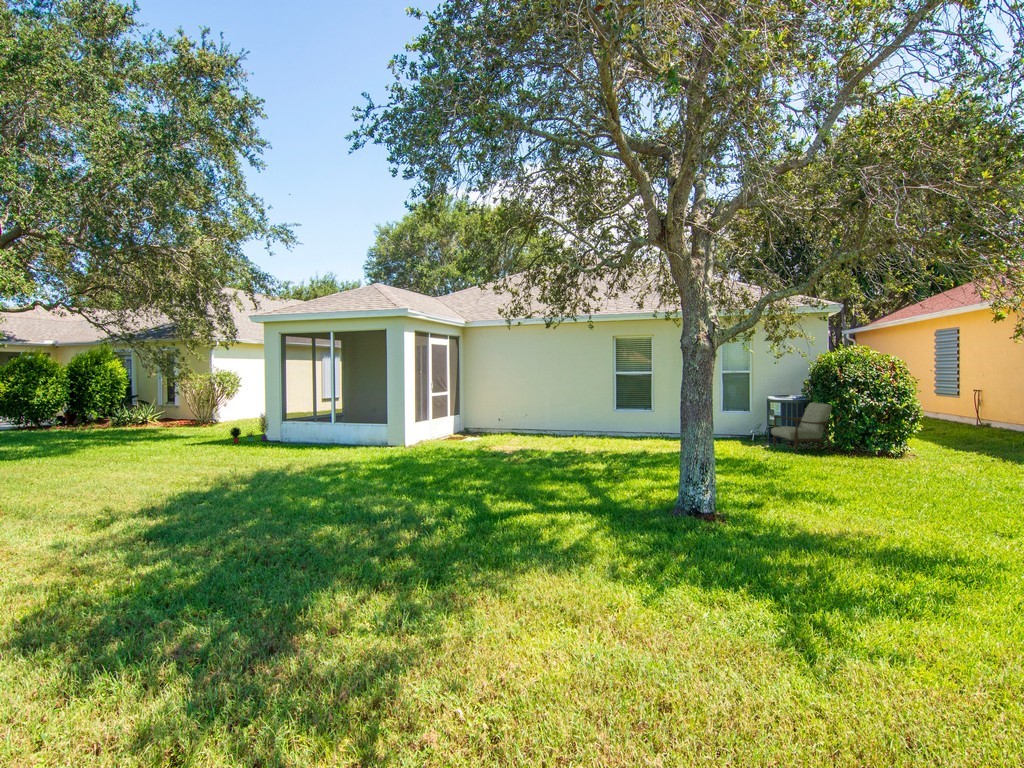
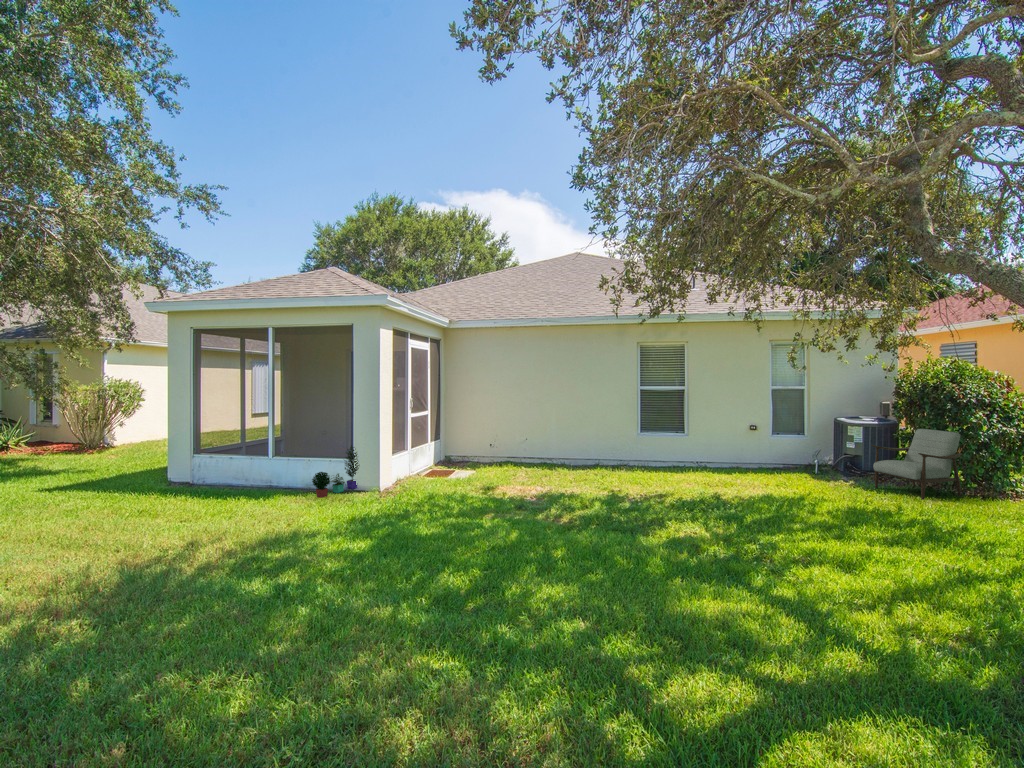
potted plant: present [230,414,268,443] -> present [312,446,359,498]

